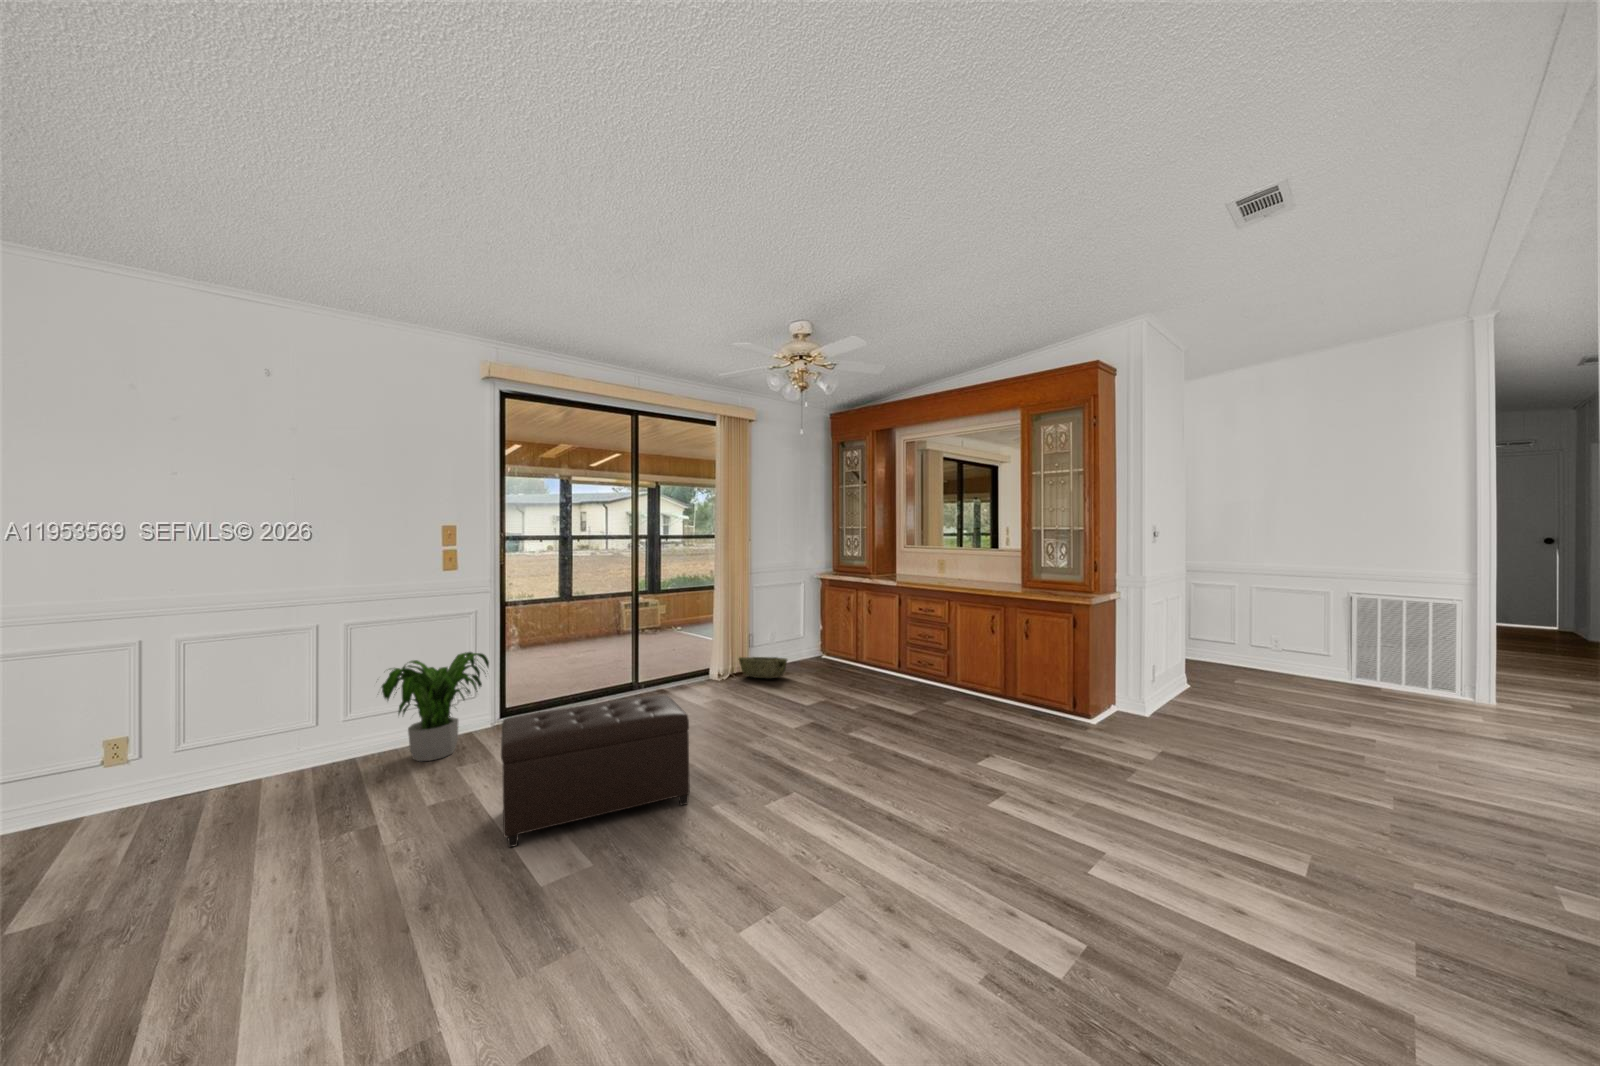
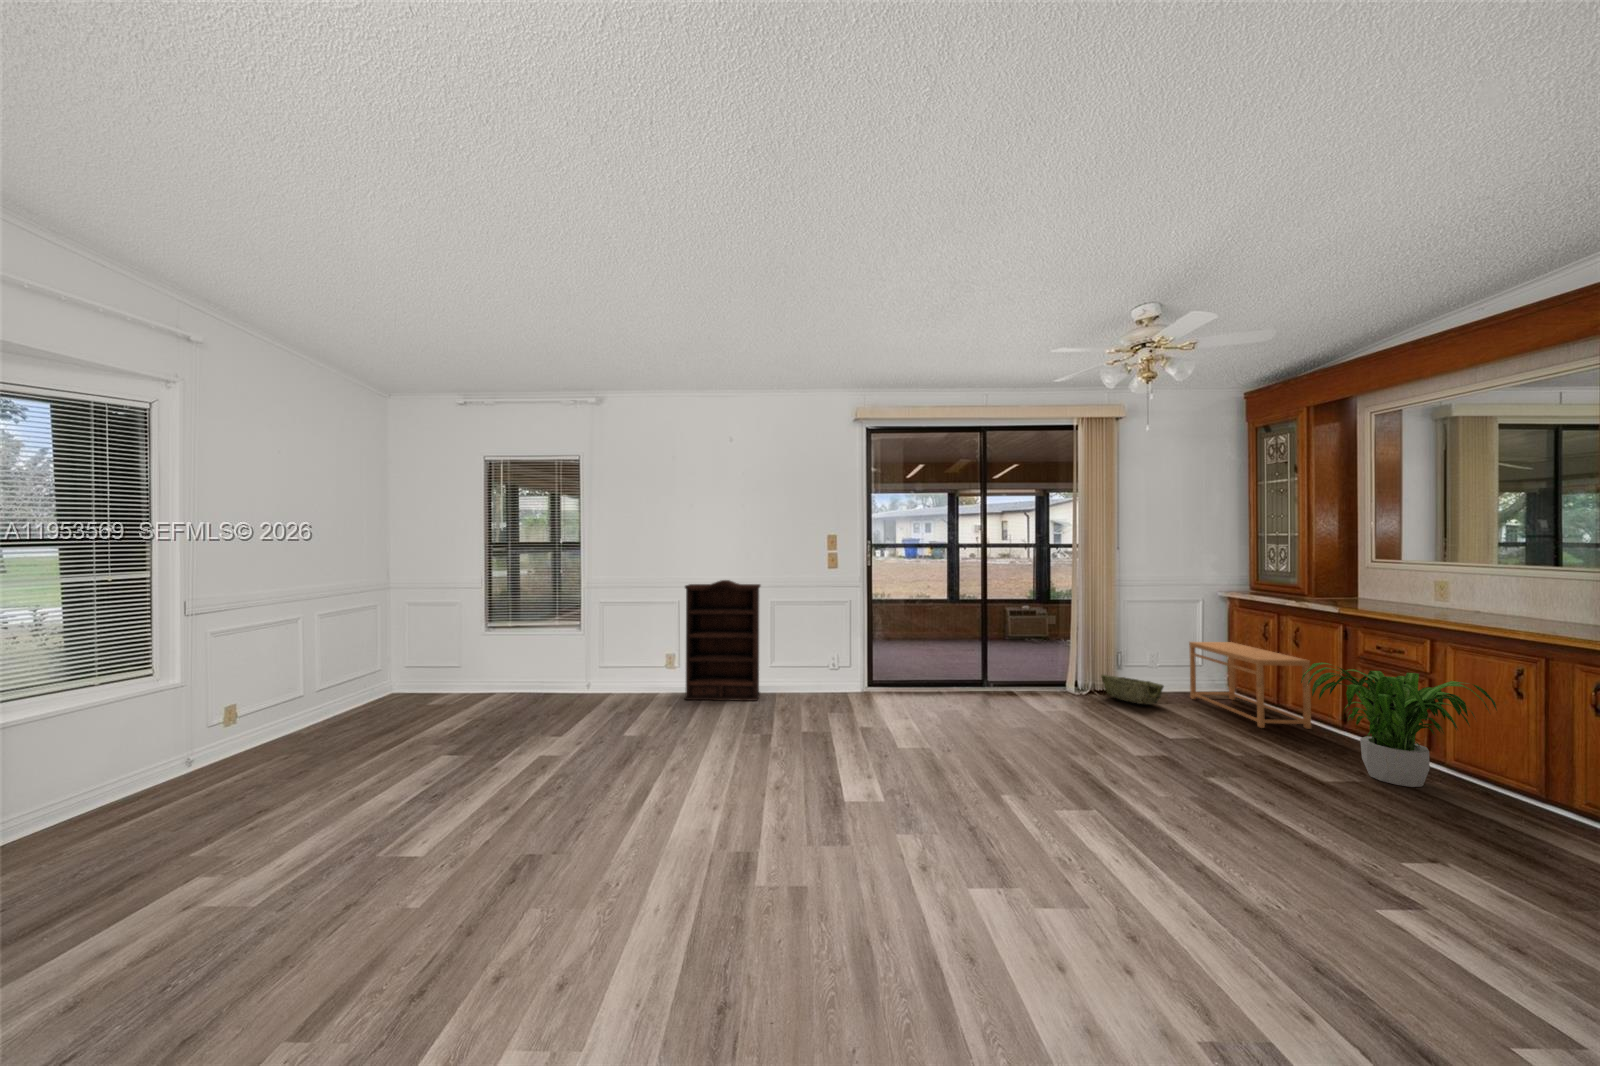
bookshelf: none [158,603,326,814] -> present [684,580,760,701]
side table: none [799,615,881,681] -> present [1189,642,1311,729]
potted plant: present [382,652,489,761] -> present [1301,662,1497,787]
ottoman: present [501,695,690,847] -> none [832,678,984,786]

